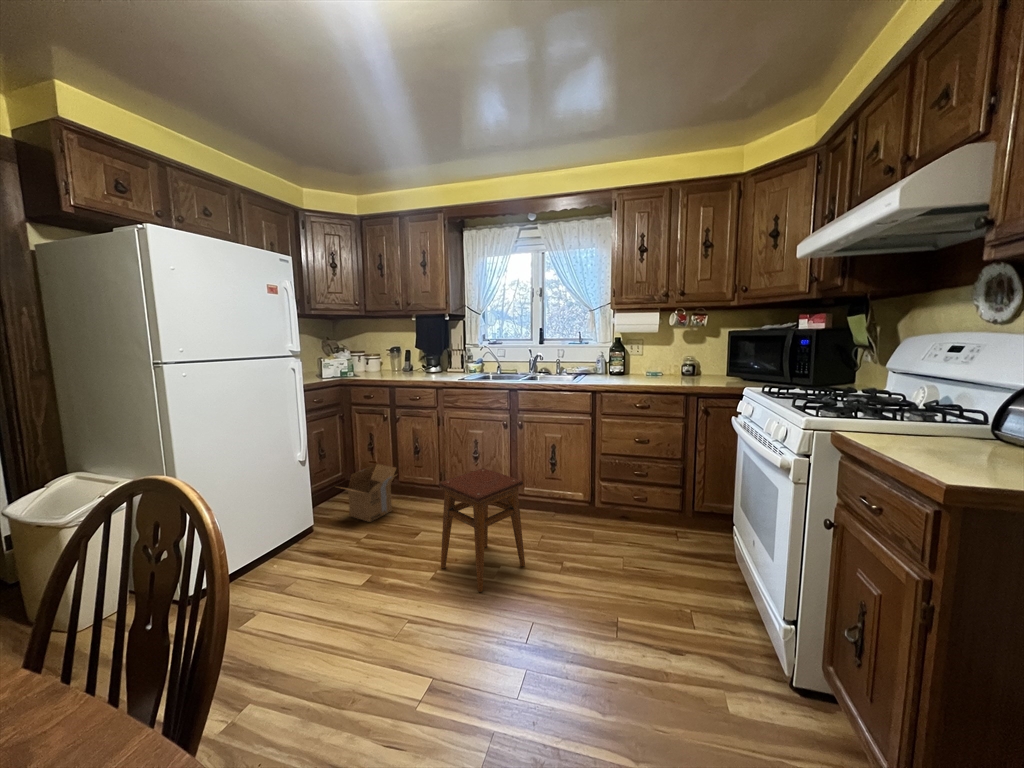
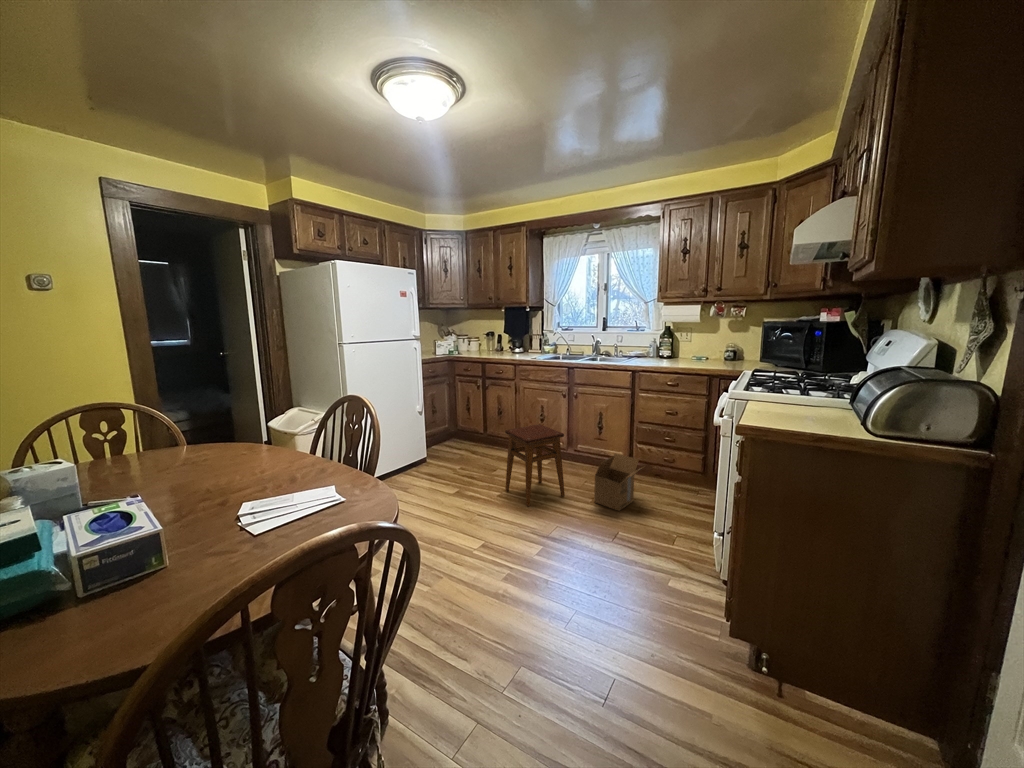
cardboard box: present [343,464,396,522] -> present [594,454,639,511]

